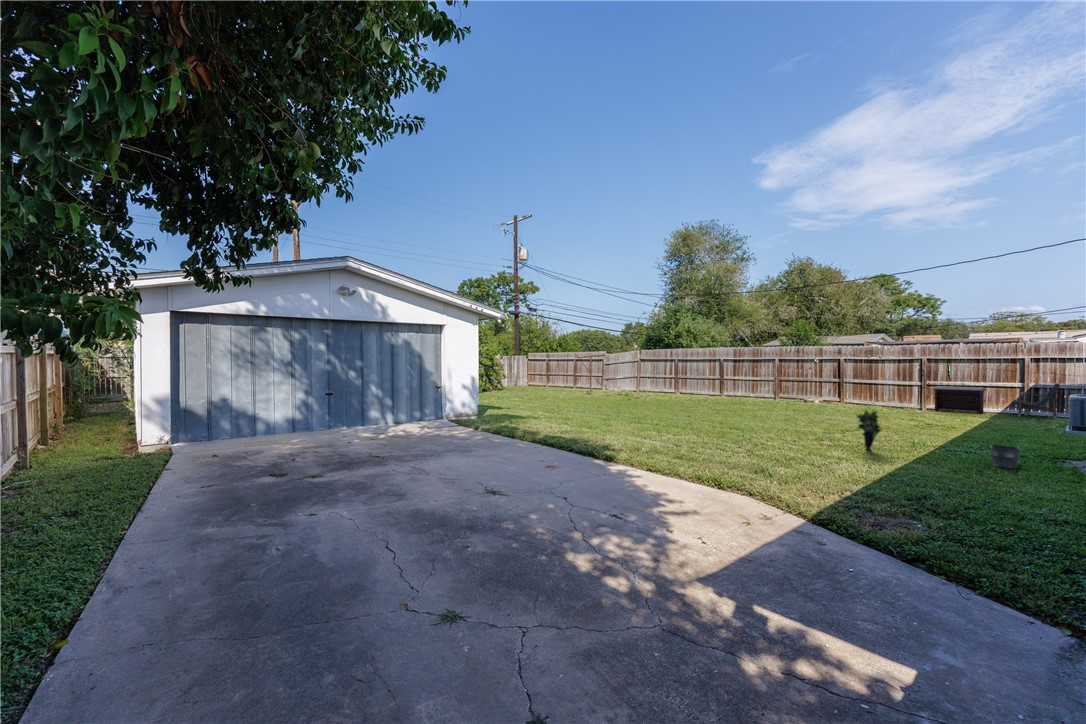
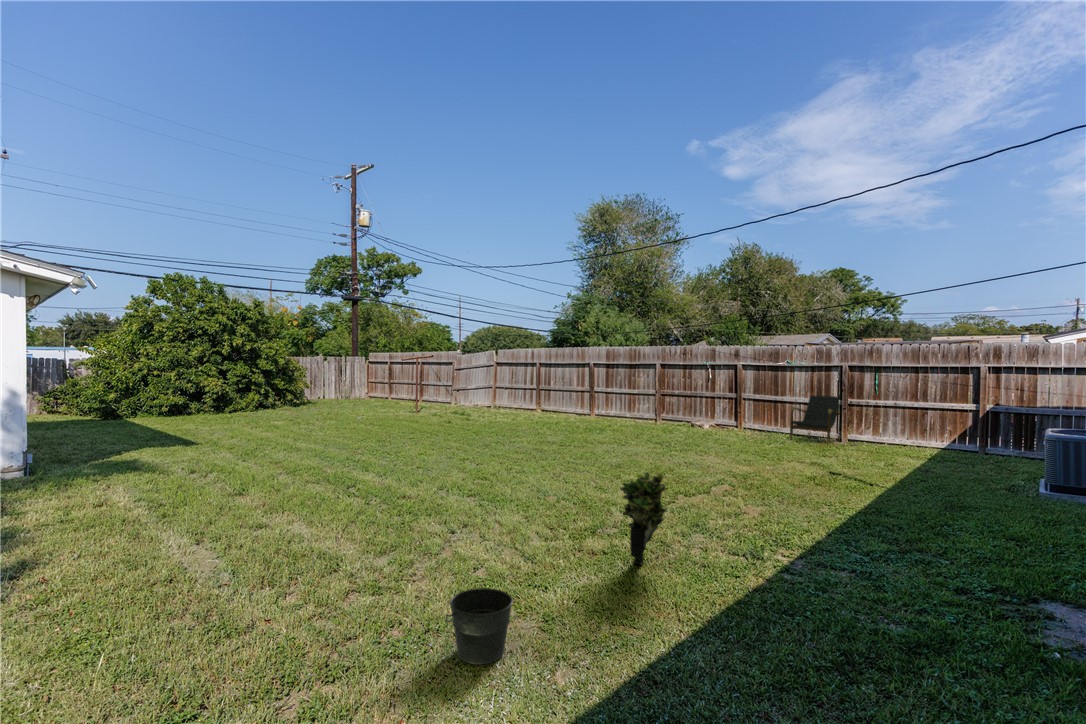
lounge chair: present [1012,384,1060,419] -> present [790,395,840,443]
bench: present [934,386,985,414] -> none [855,407,926,450]
bucket: present [987,445,1021,468] -> present [445,588,513,664]

